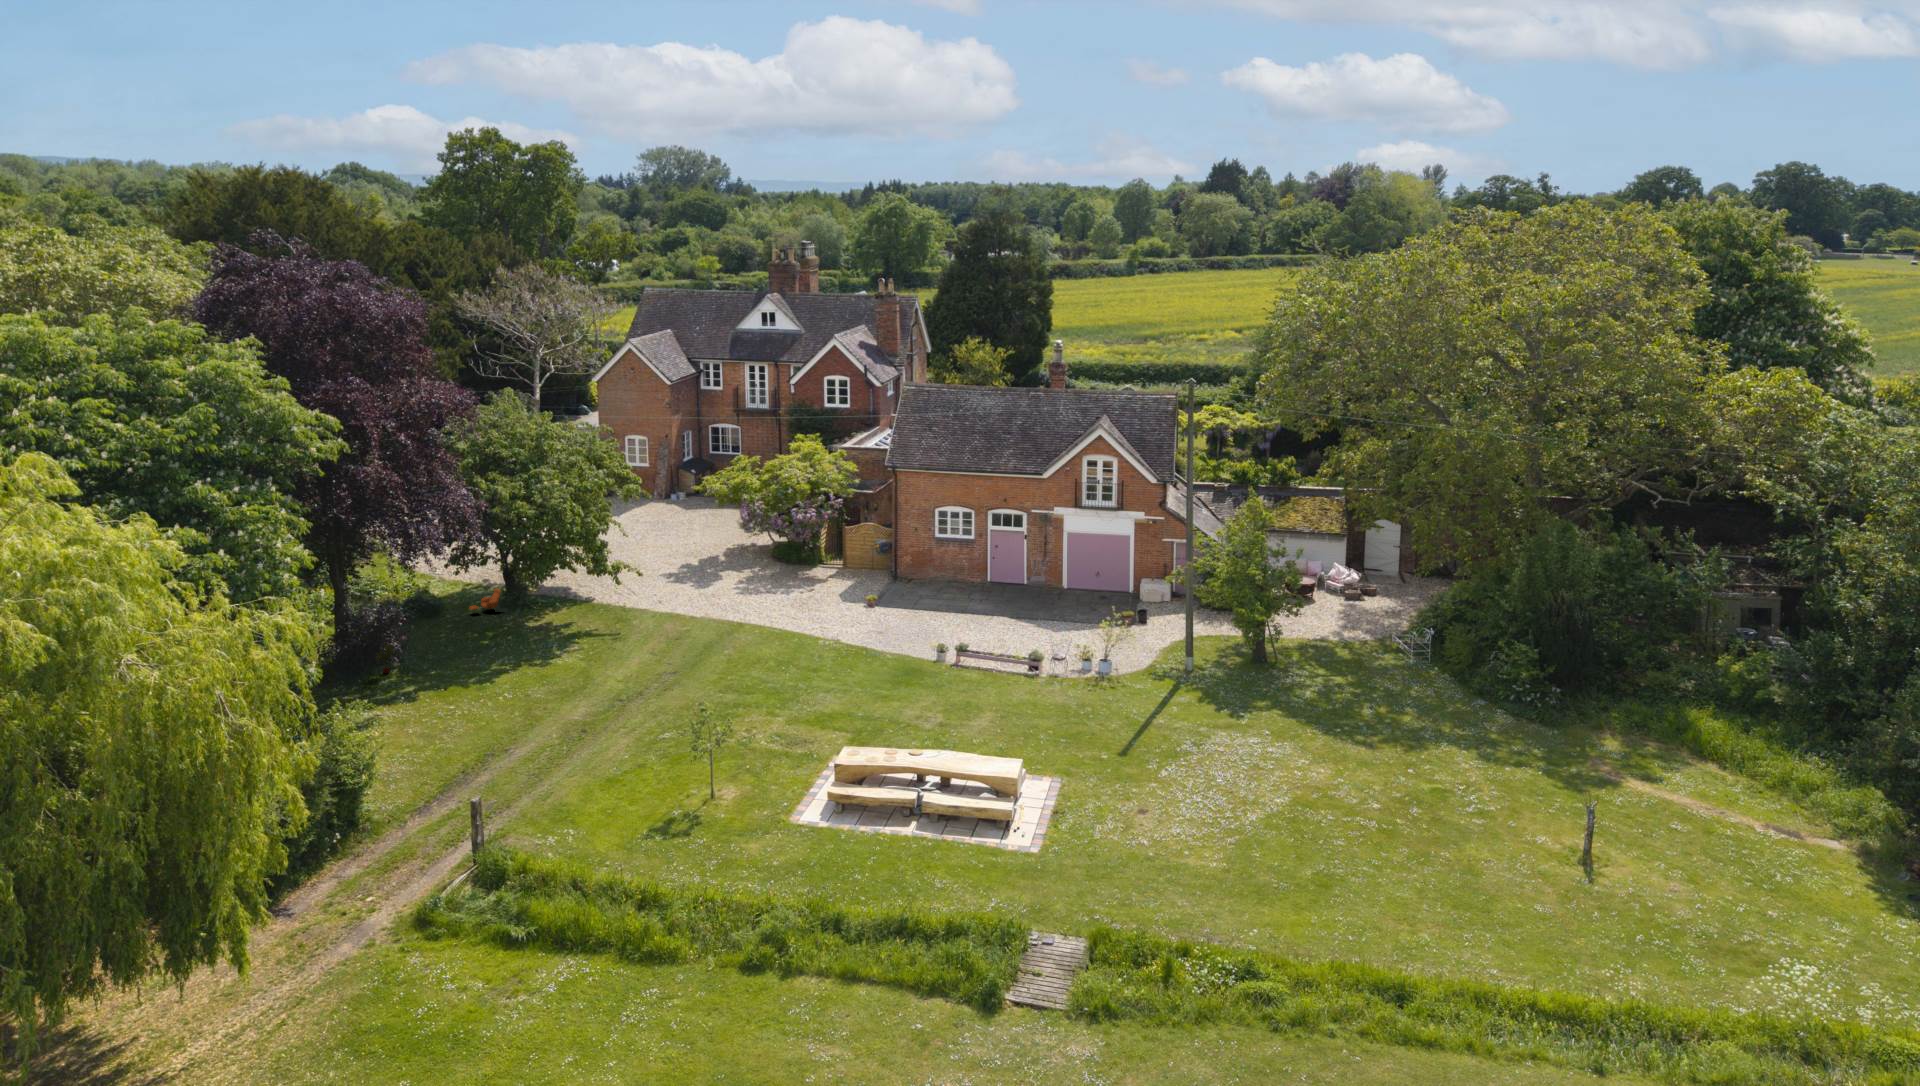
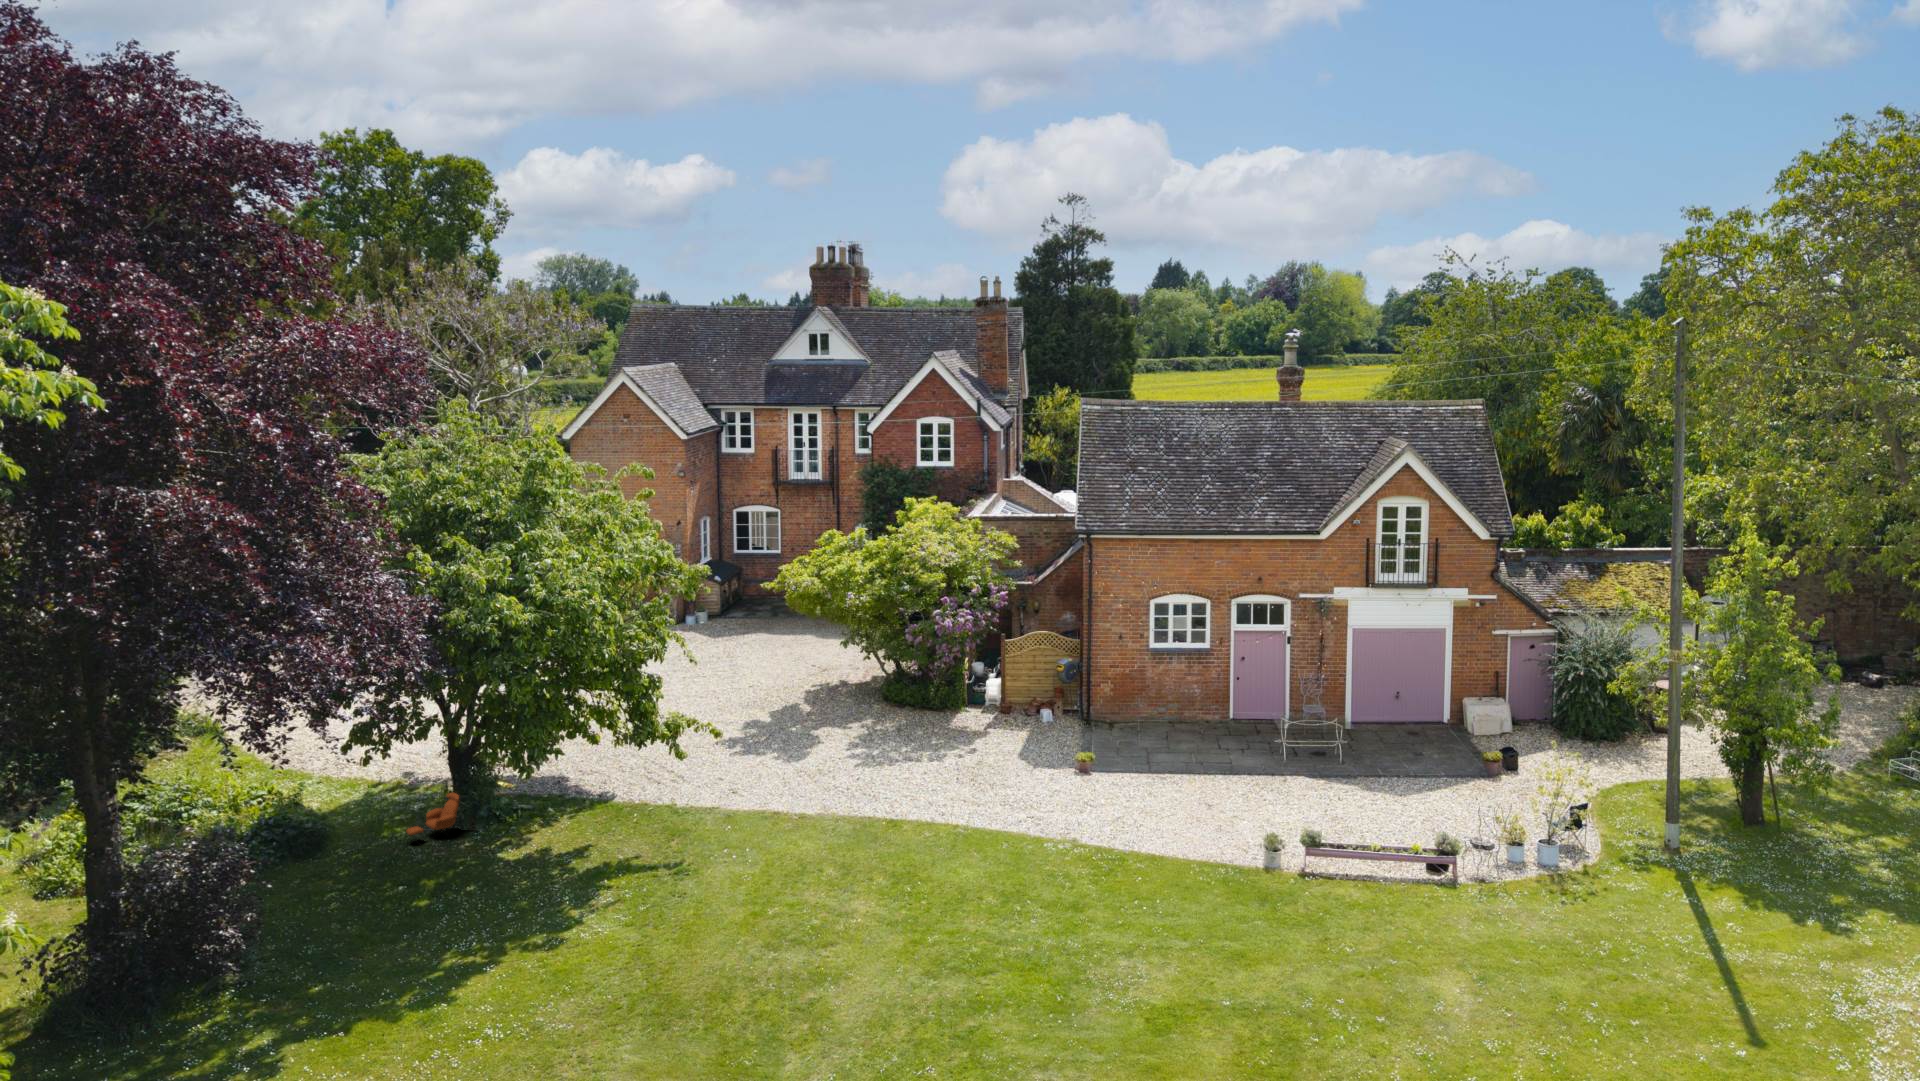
potted tree: present [375,643,395,673] -> none [227,931,271,995]

